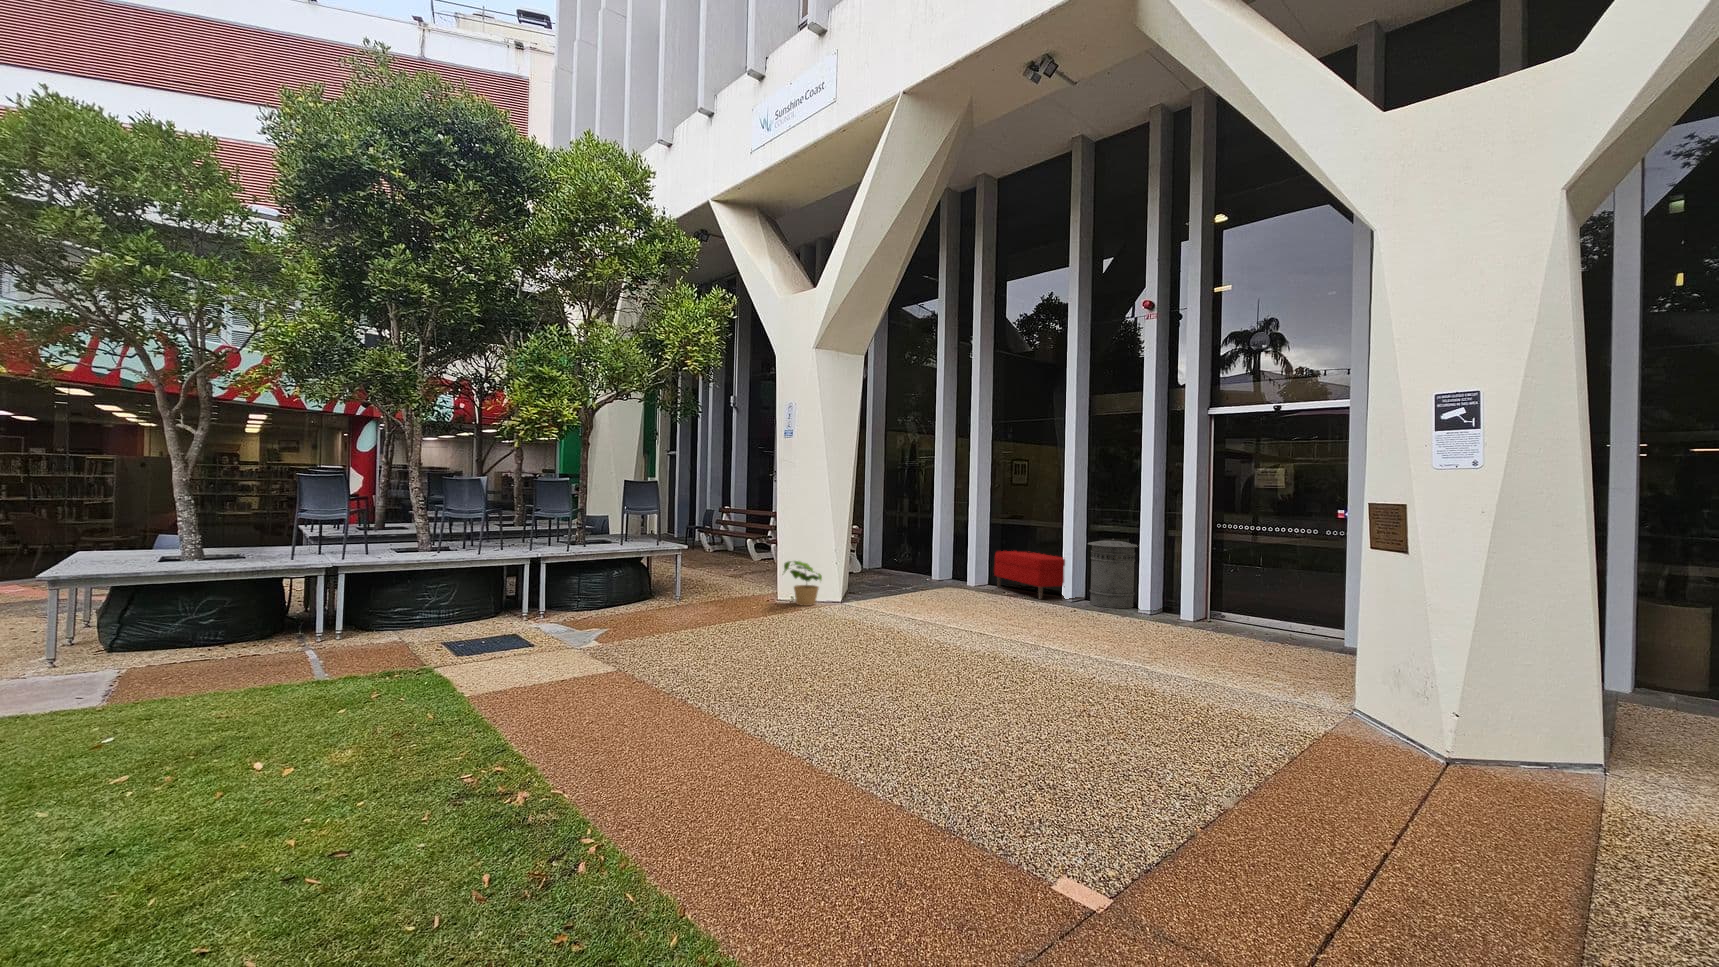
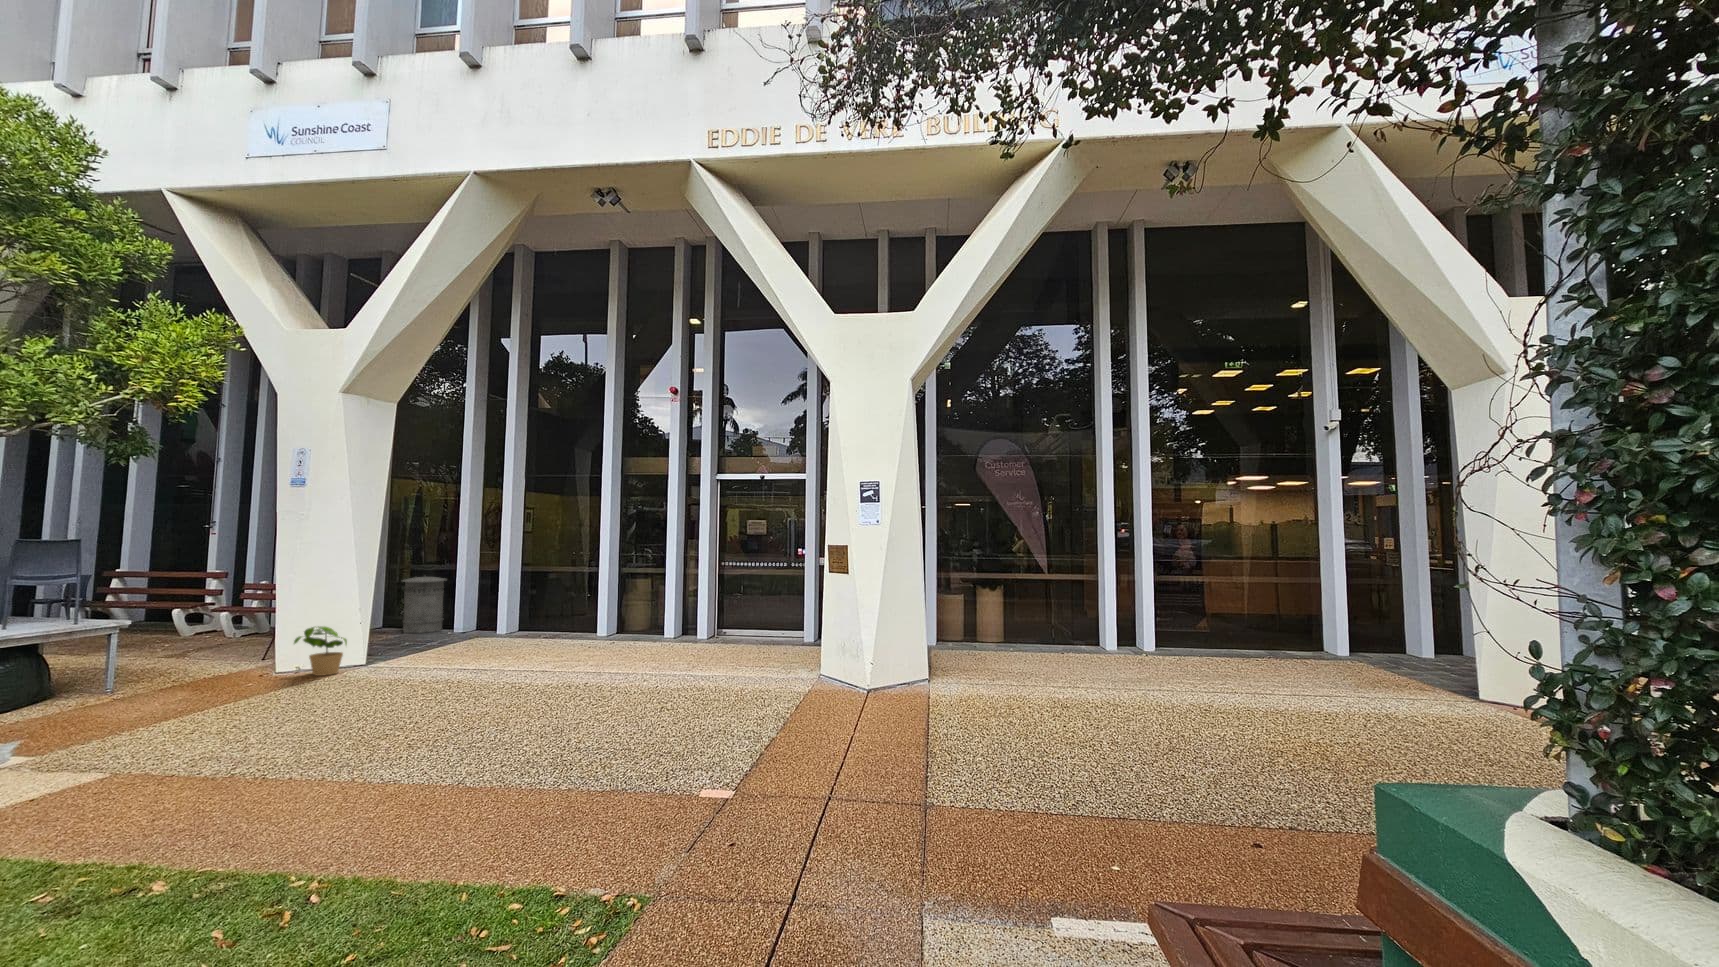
trash can: present [1088,539,1138,608] -> present [403,576,445,633]
bench: present [994,551,1065,599] -> none [526,595,607,638]

